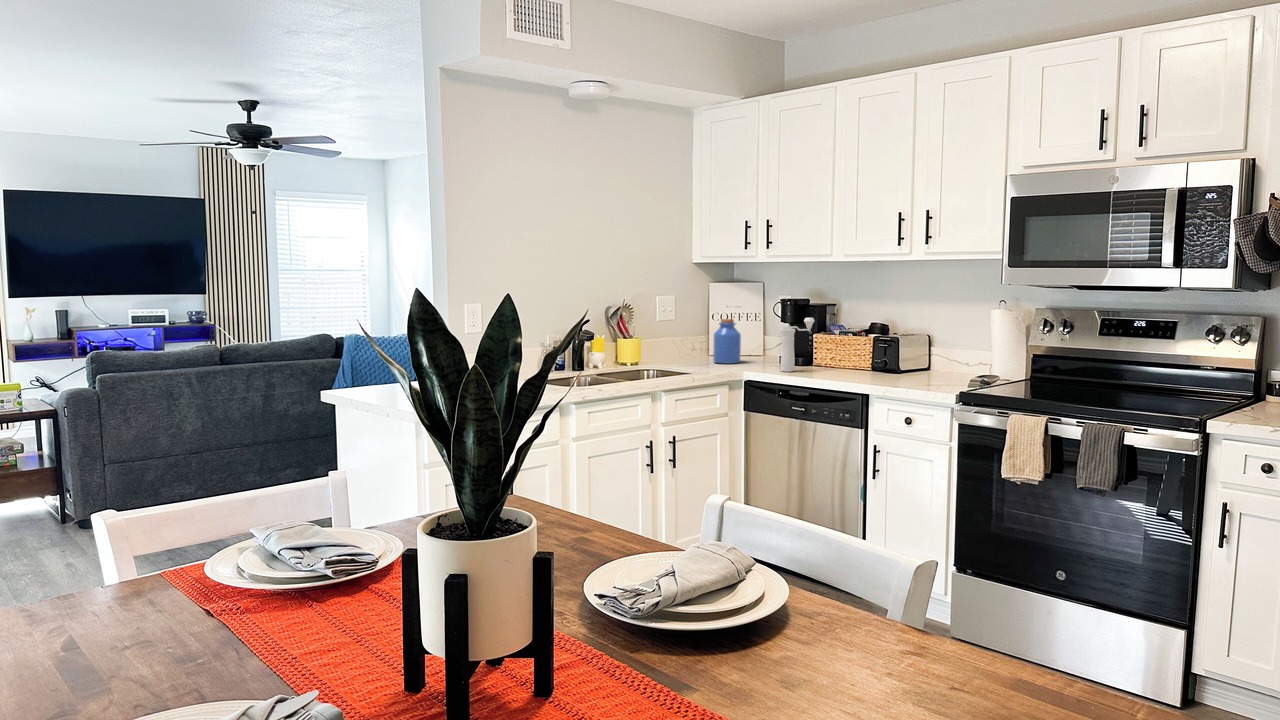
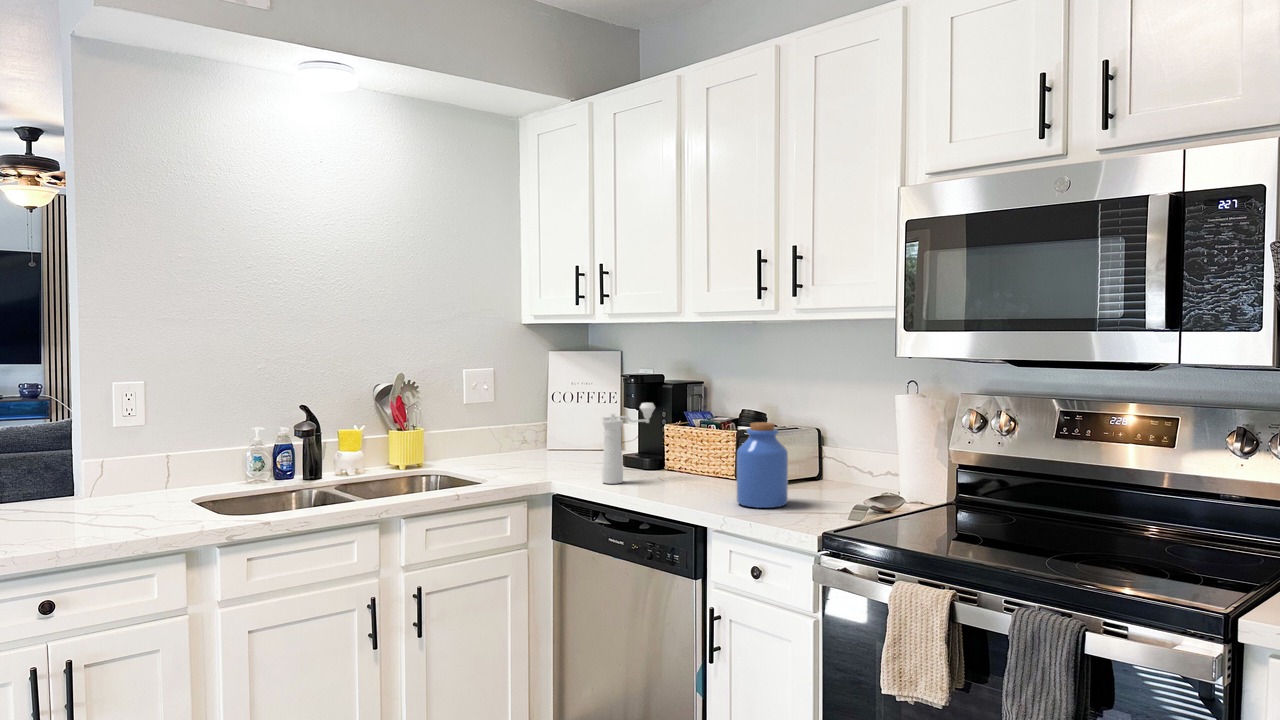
jar: present [713,319,741,364] -> present [737,422,788,508]

